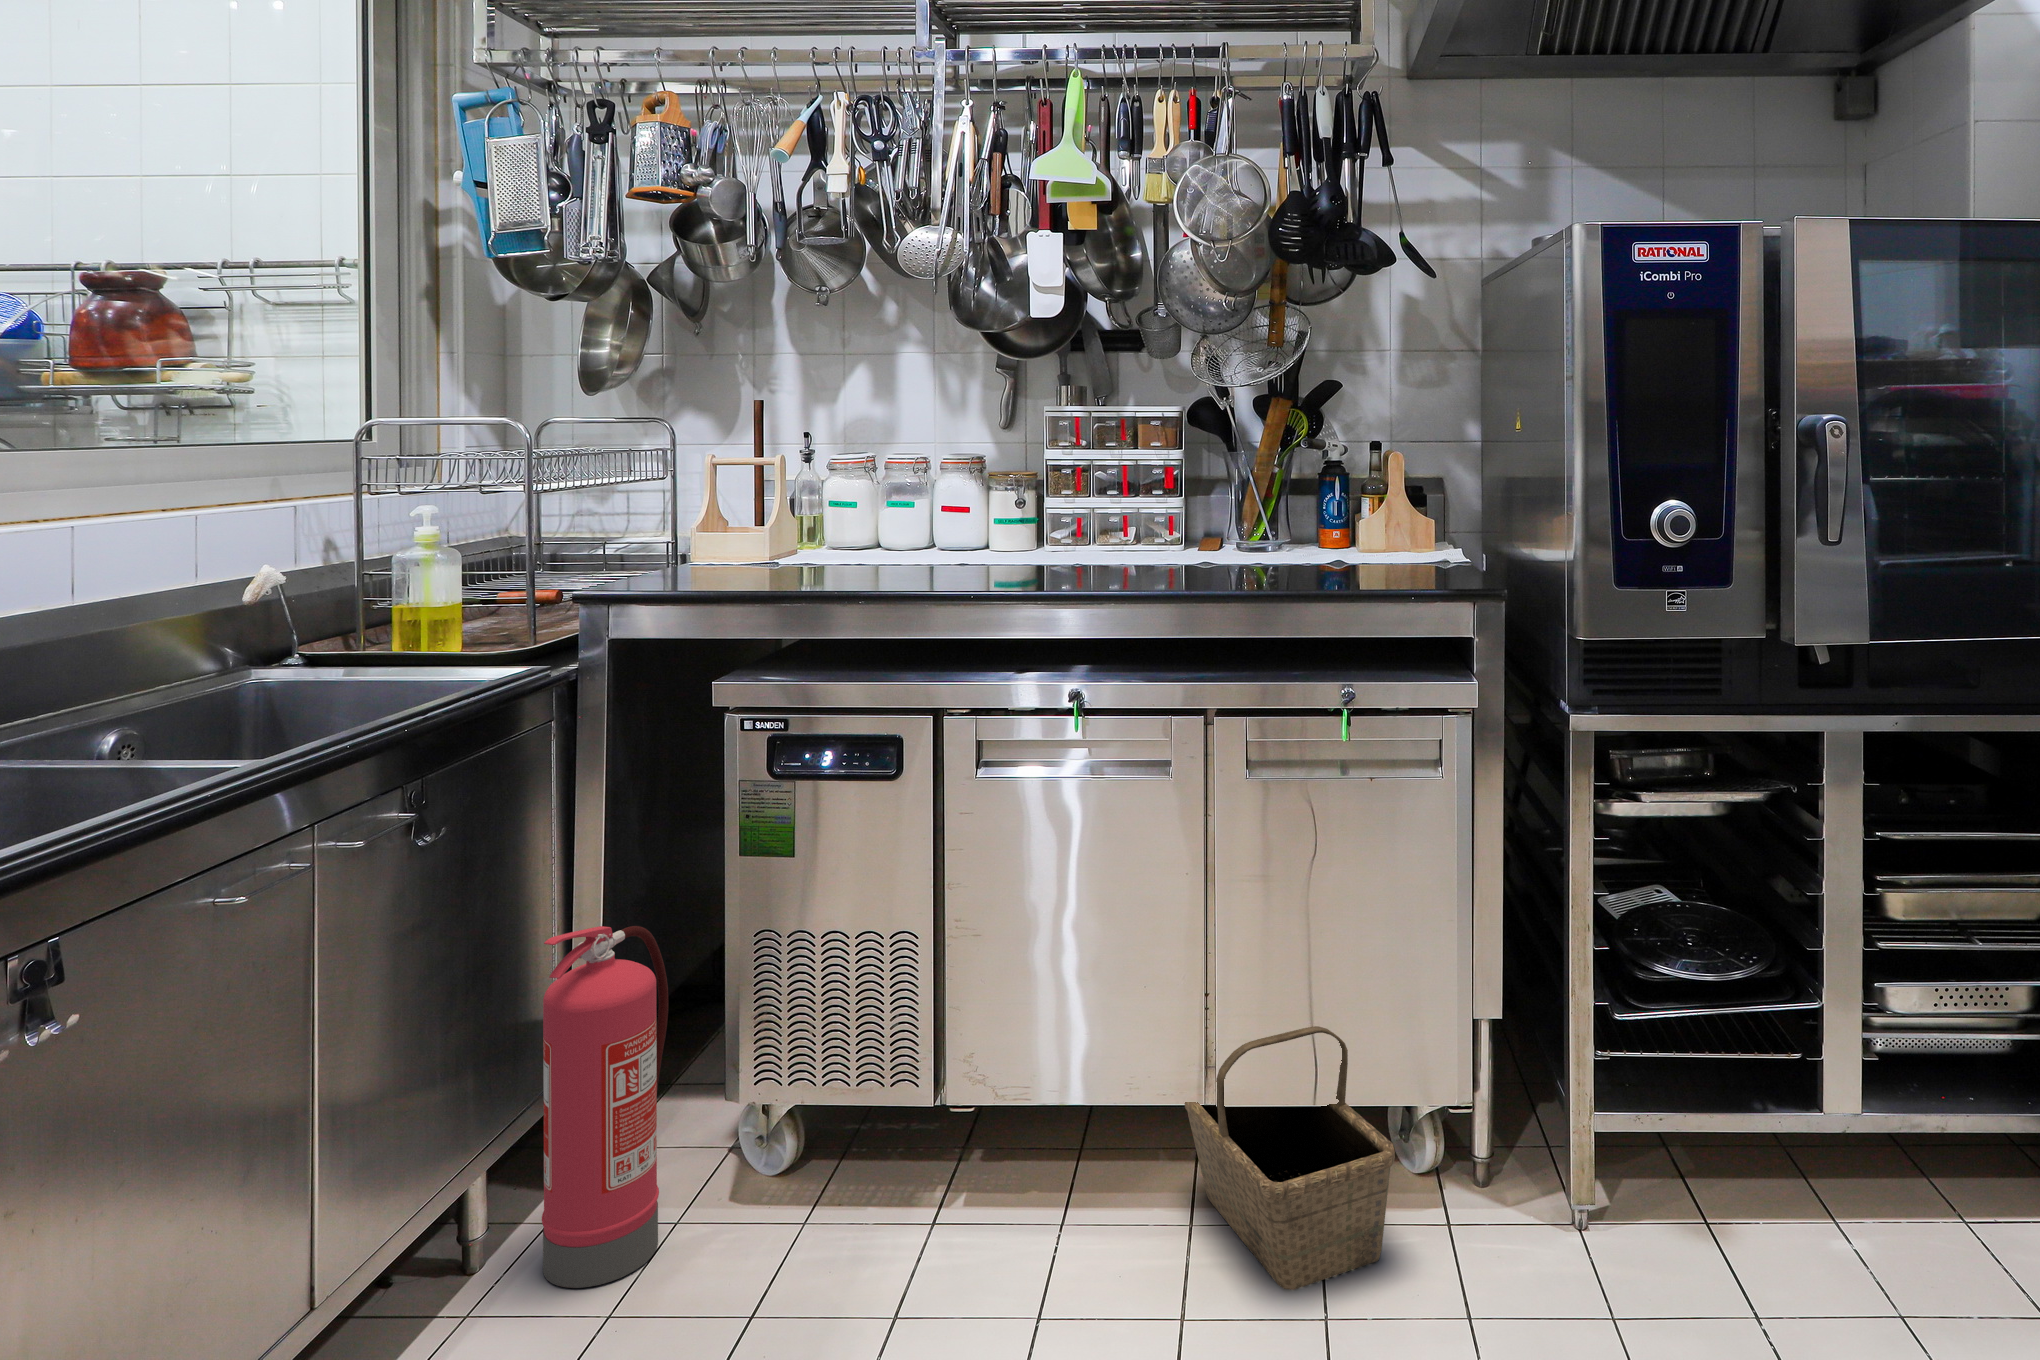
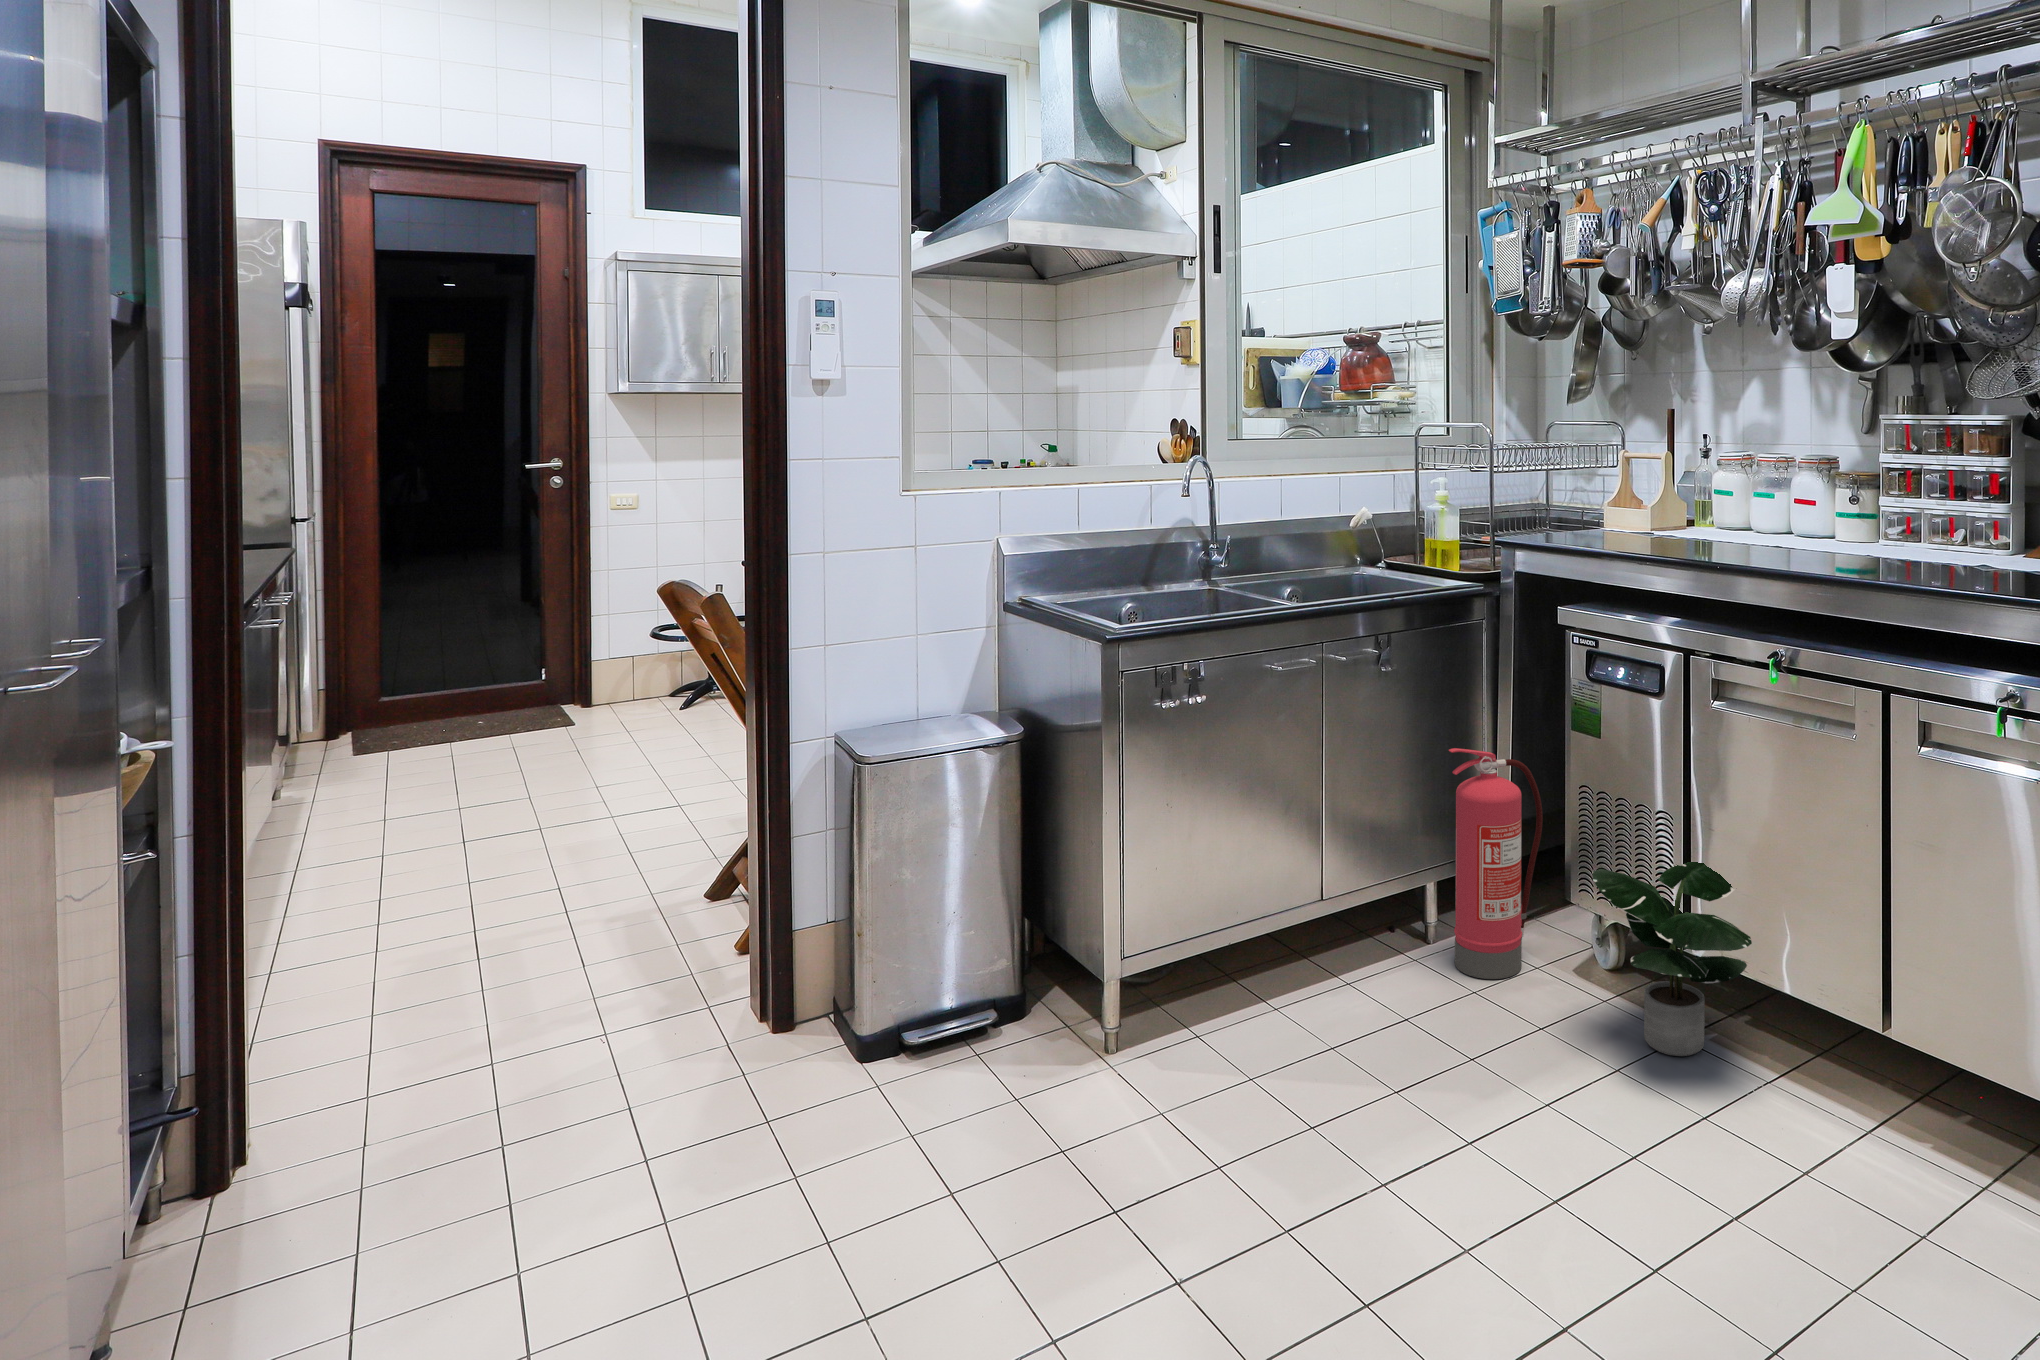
potted plant: none [828,965,1059,1254] -> present [1592,862,1752,1056]
basket: present [1184,1026,1395,1290] -> none [1860,986,2013,1229]

